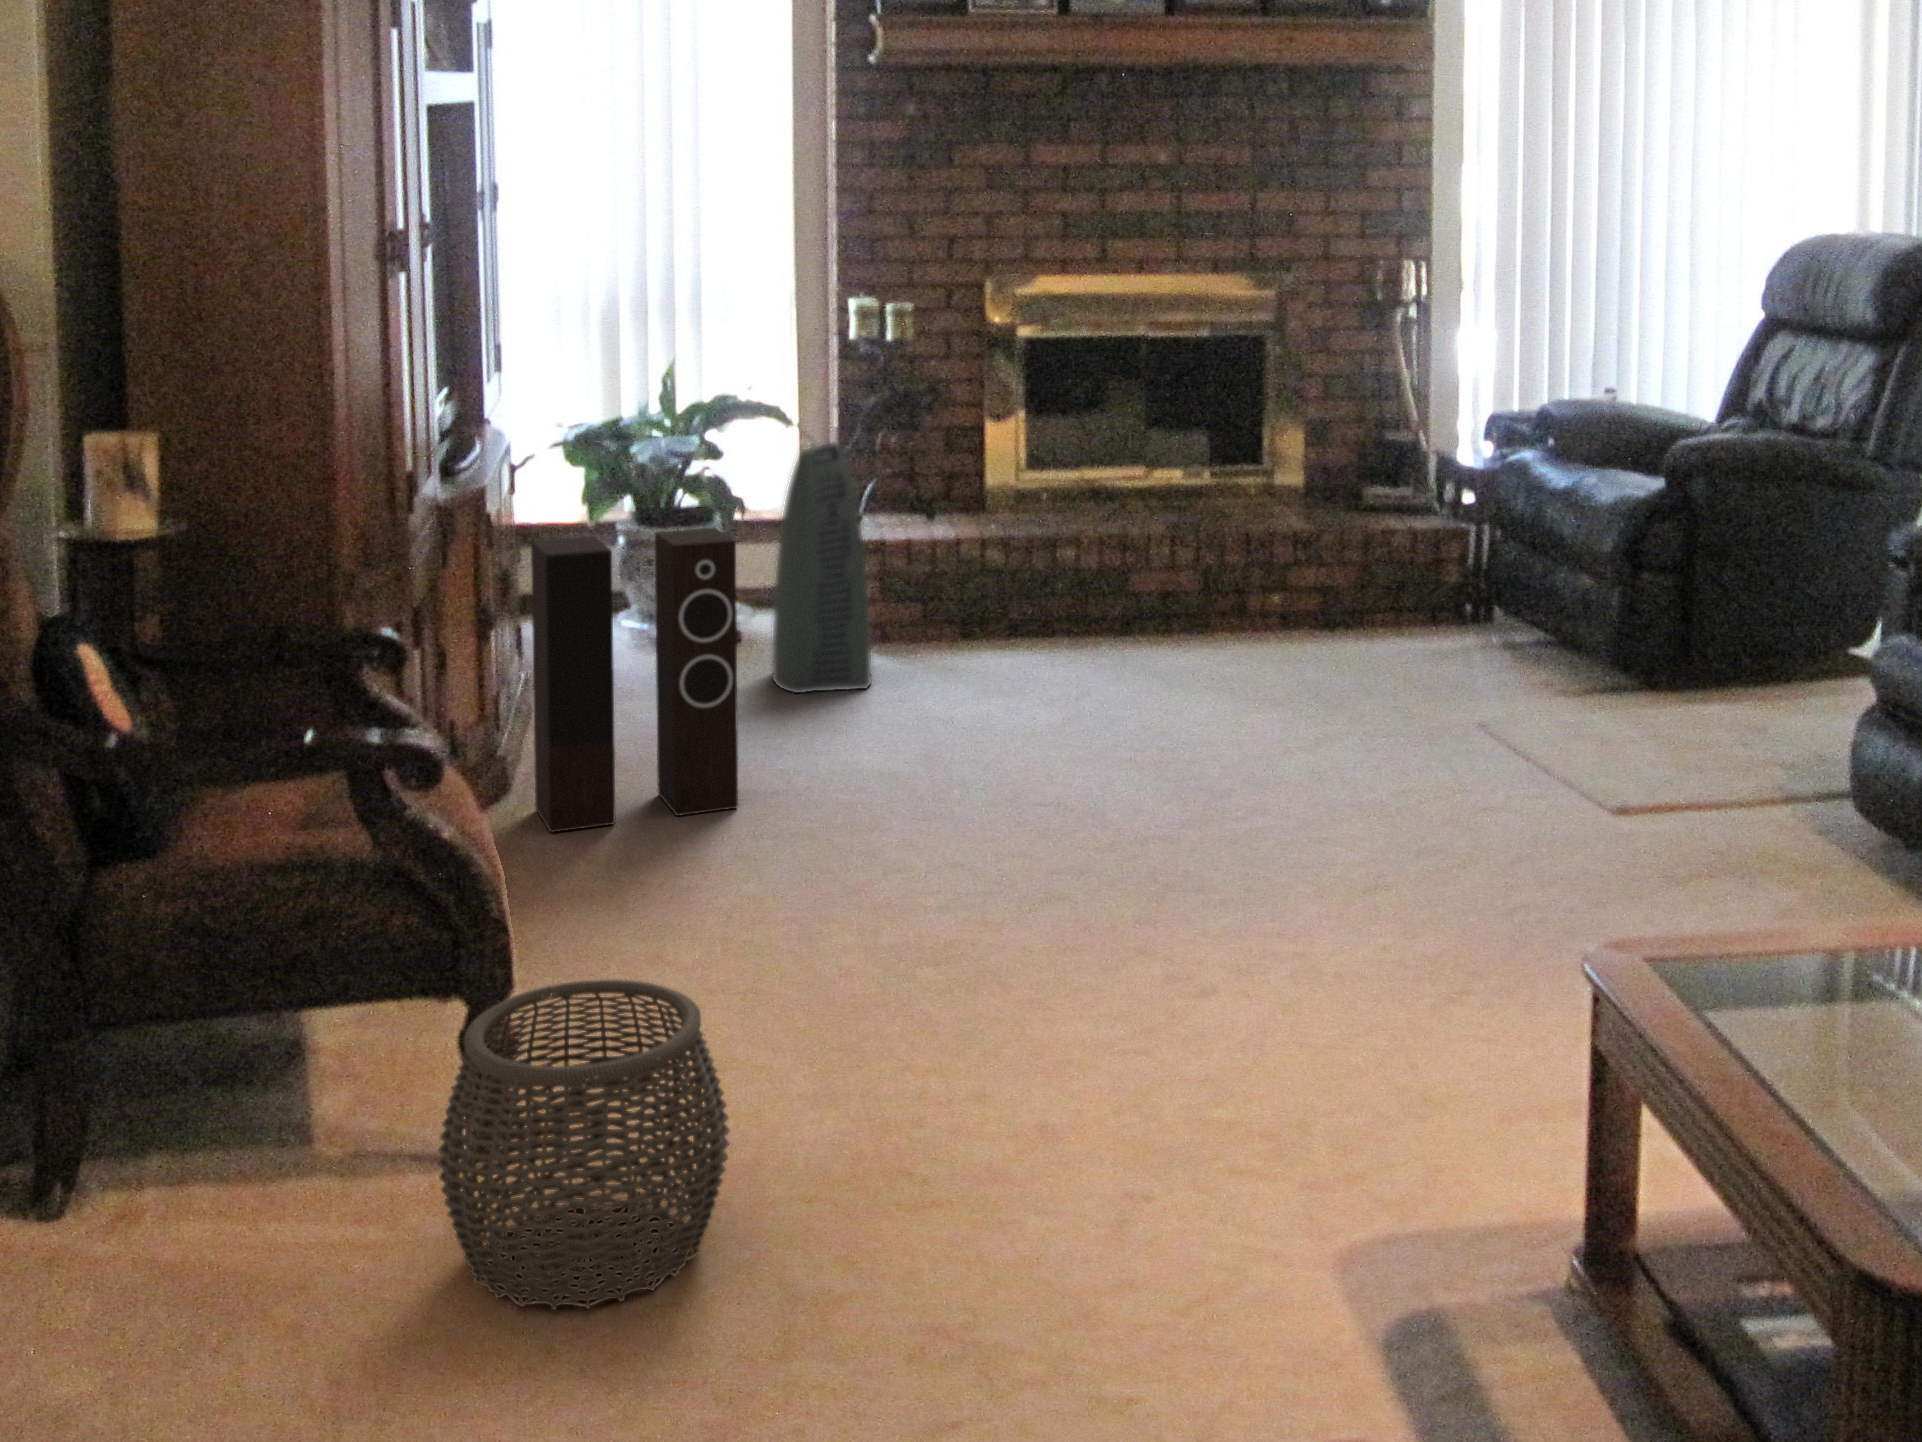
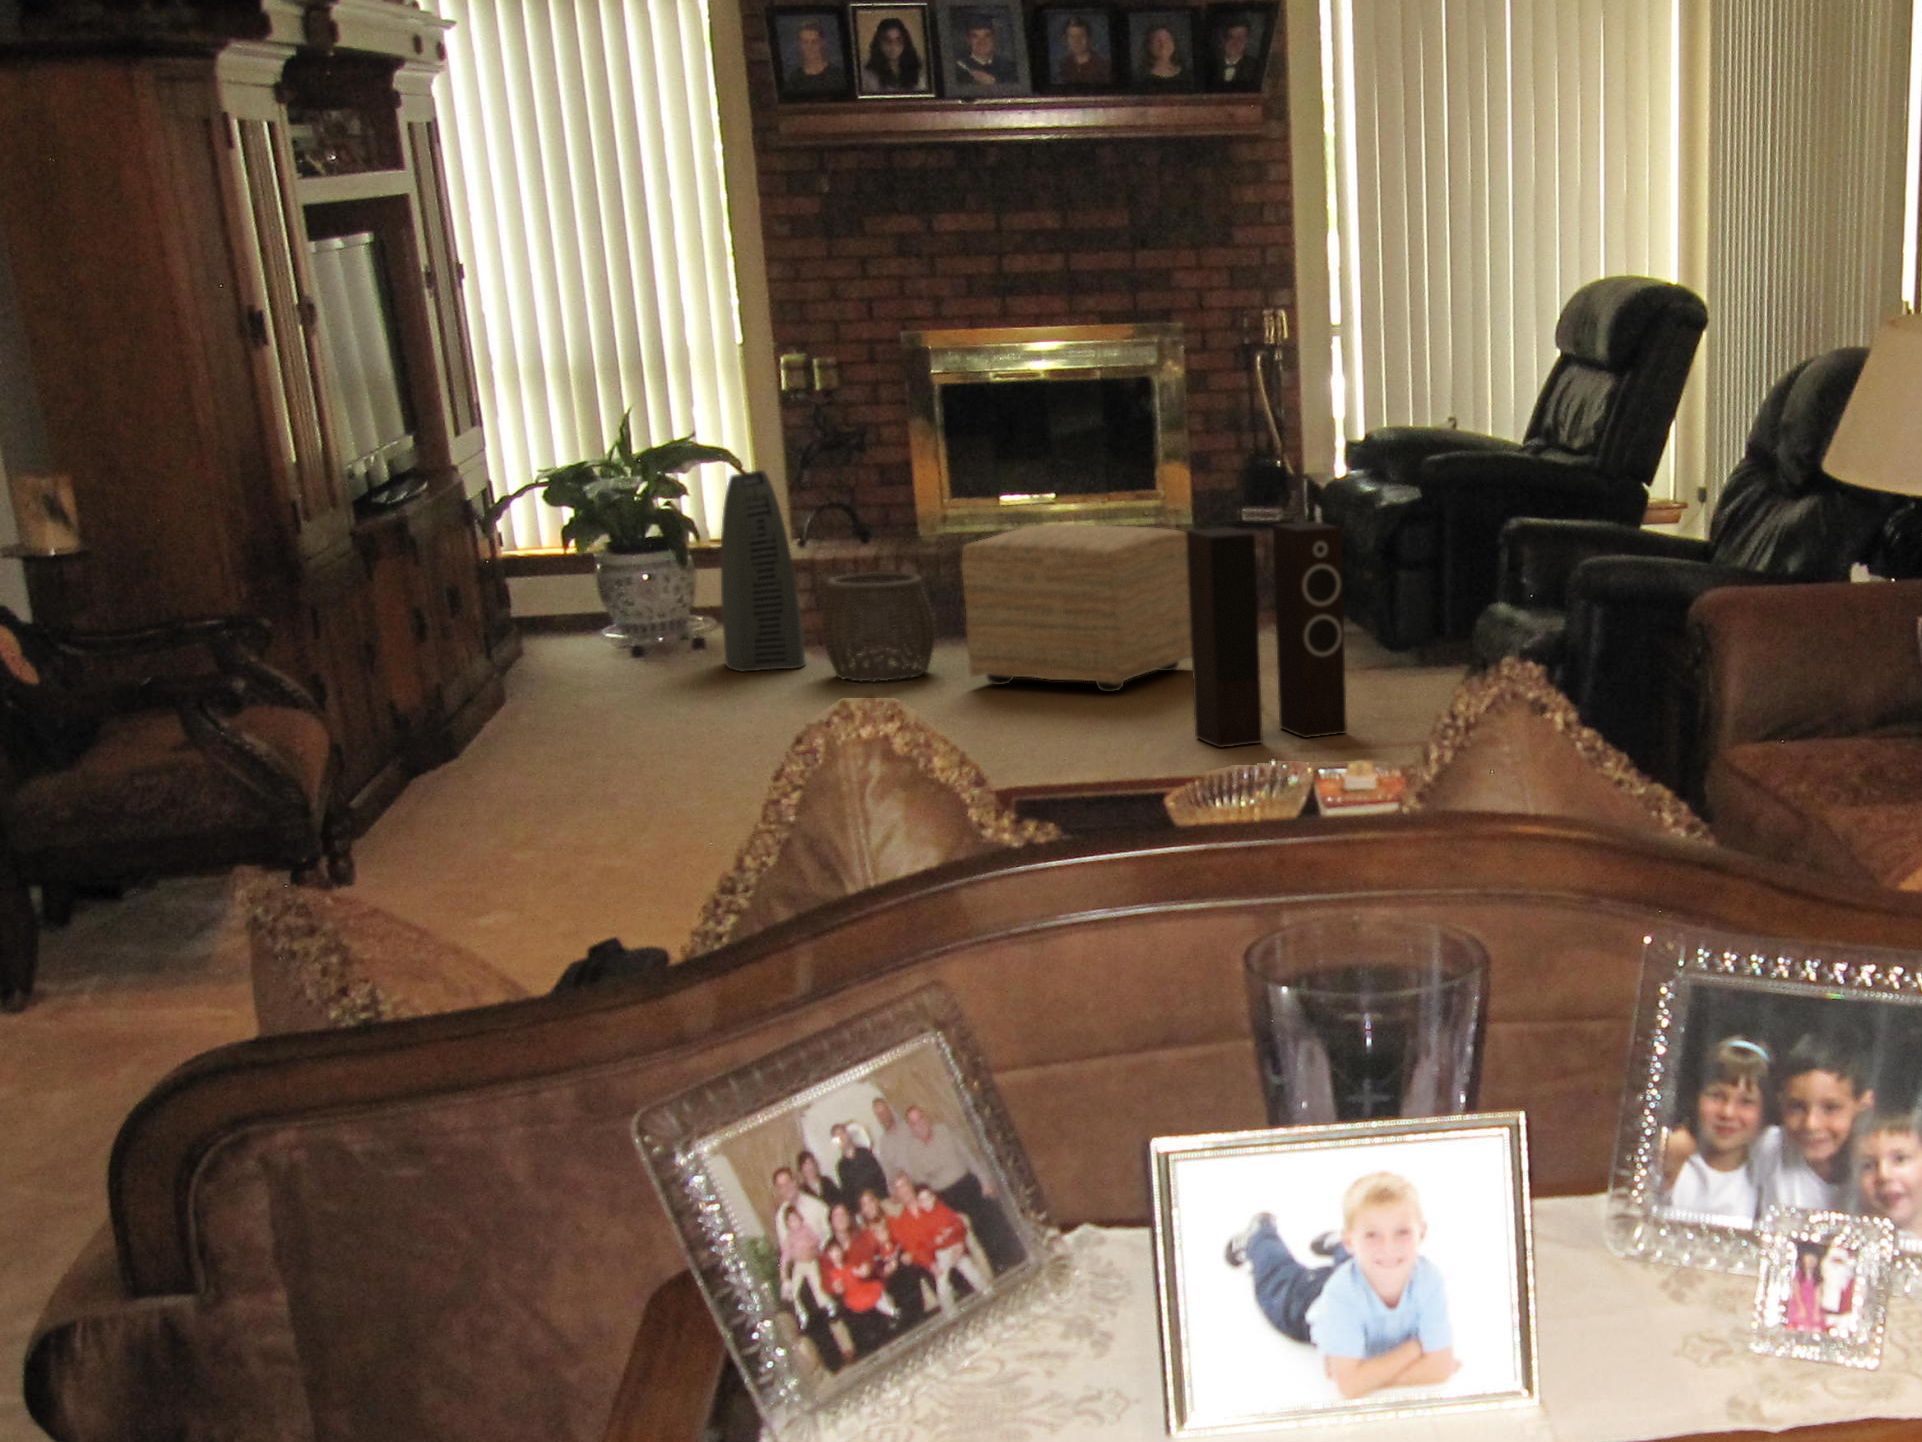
ottoman: none [1097,520,1375,754] -> present [962,524,1192,692]
speaker: present [531,528,738,832] -> present [1186,521,1347,748]
woven basket: present [438,980,729,1310] -> present [821,572,936,682]

